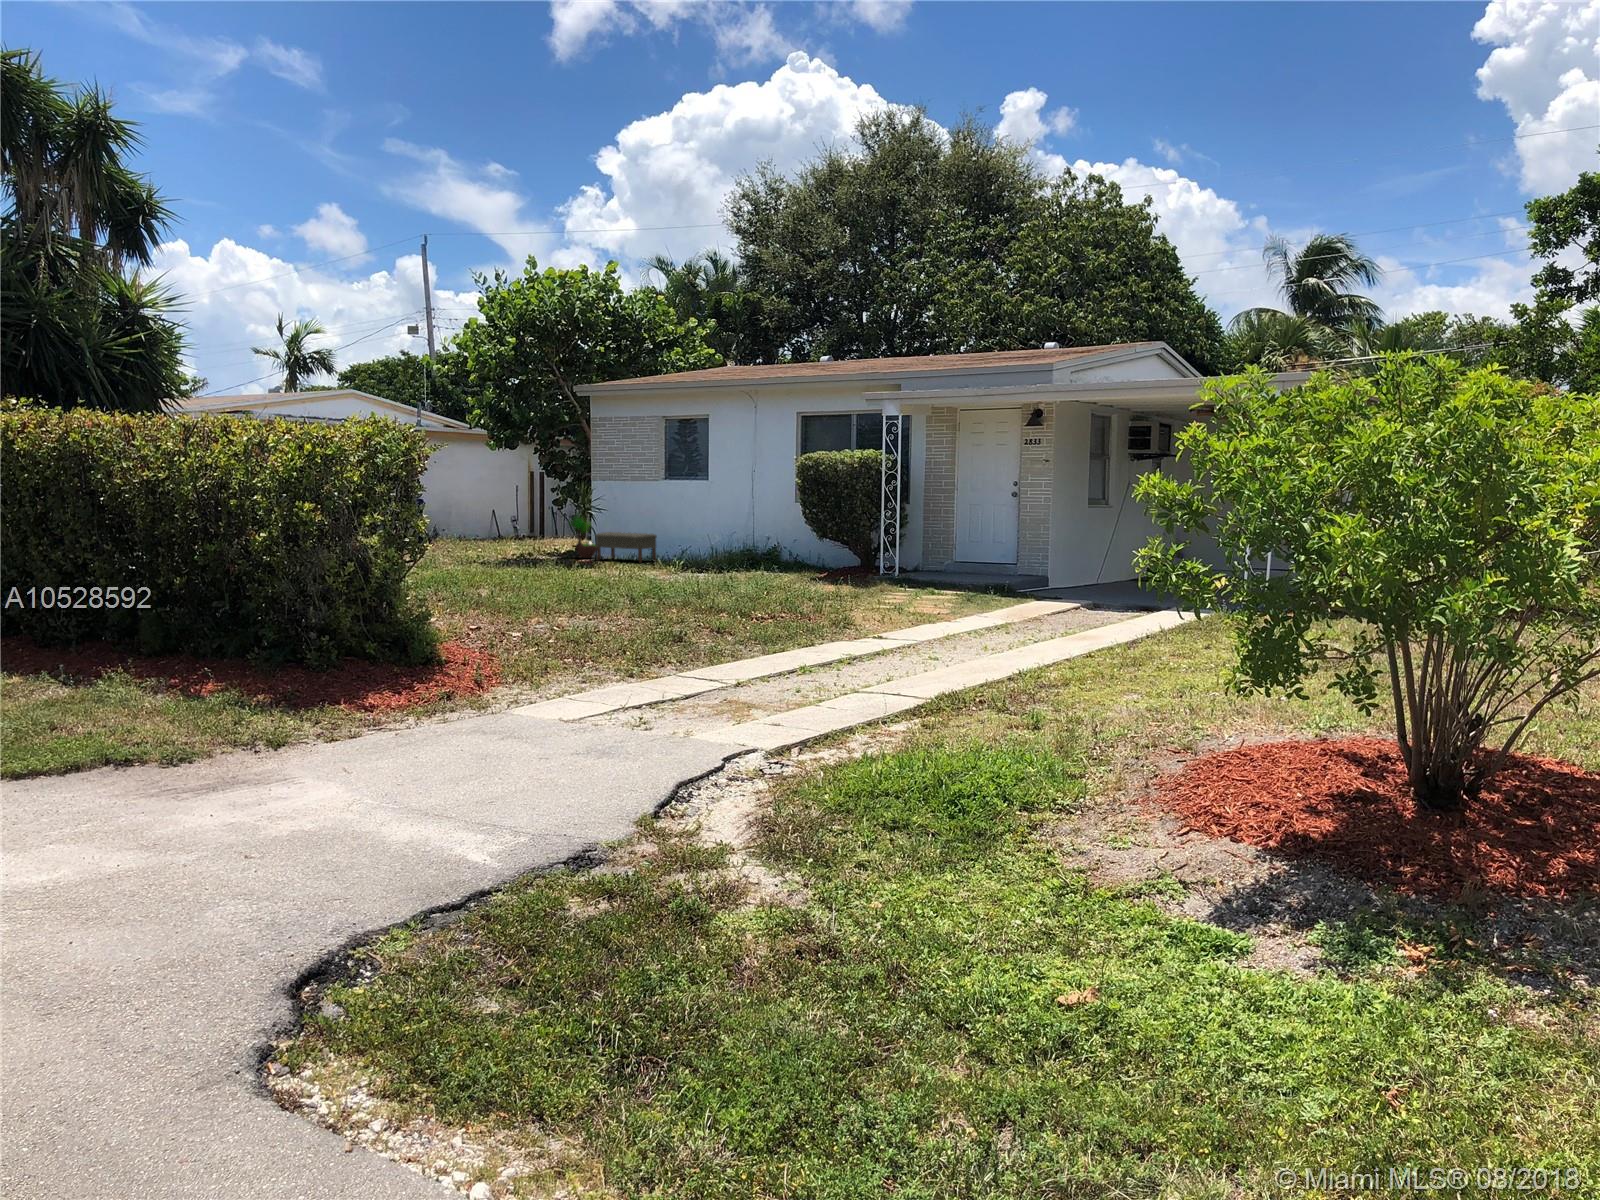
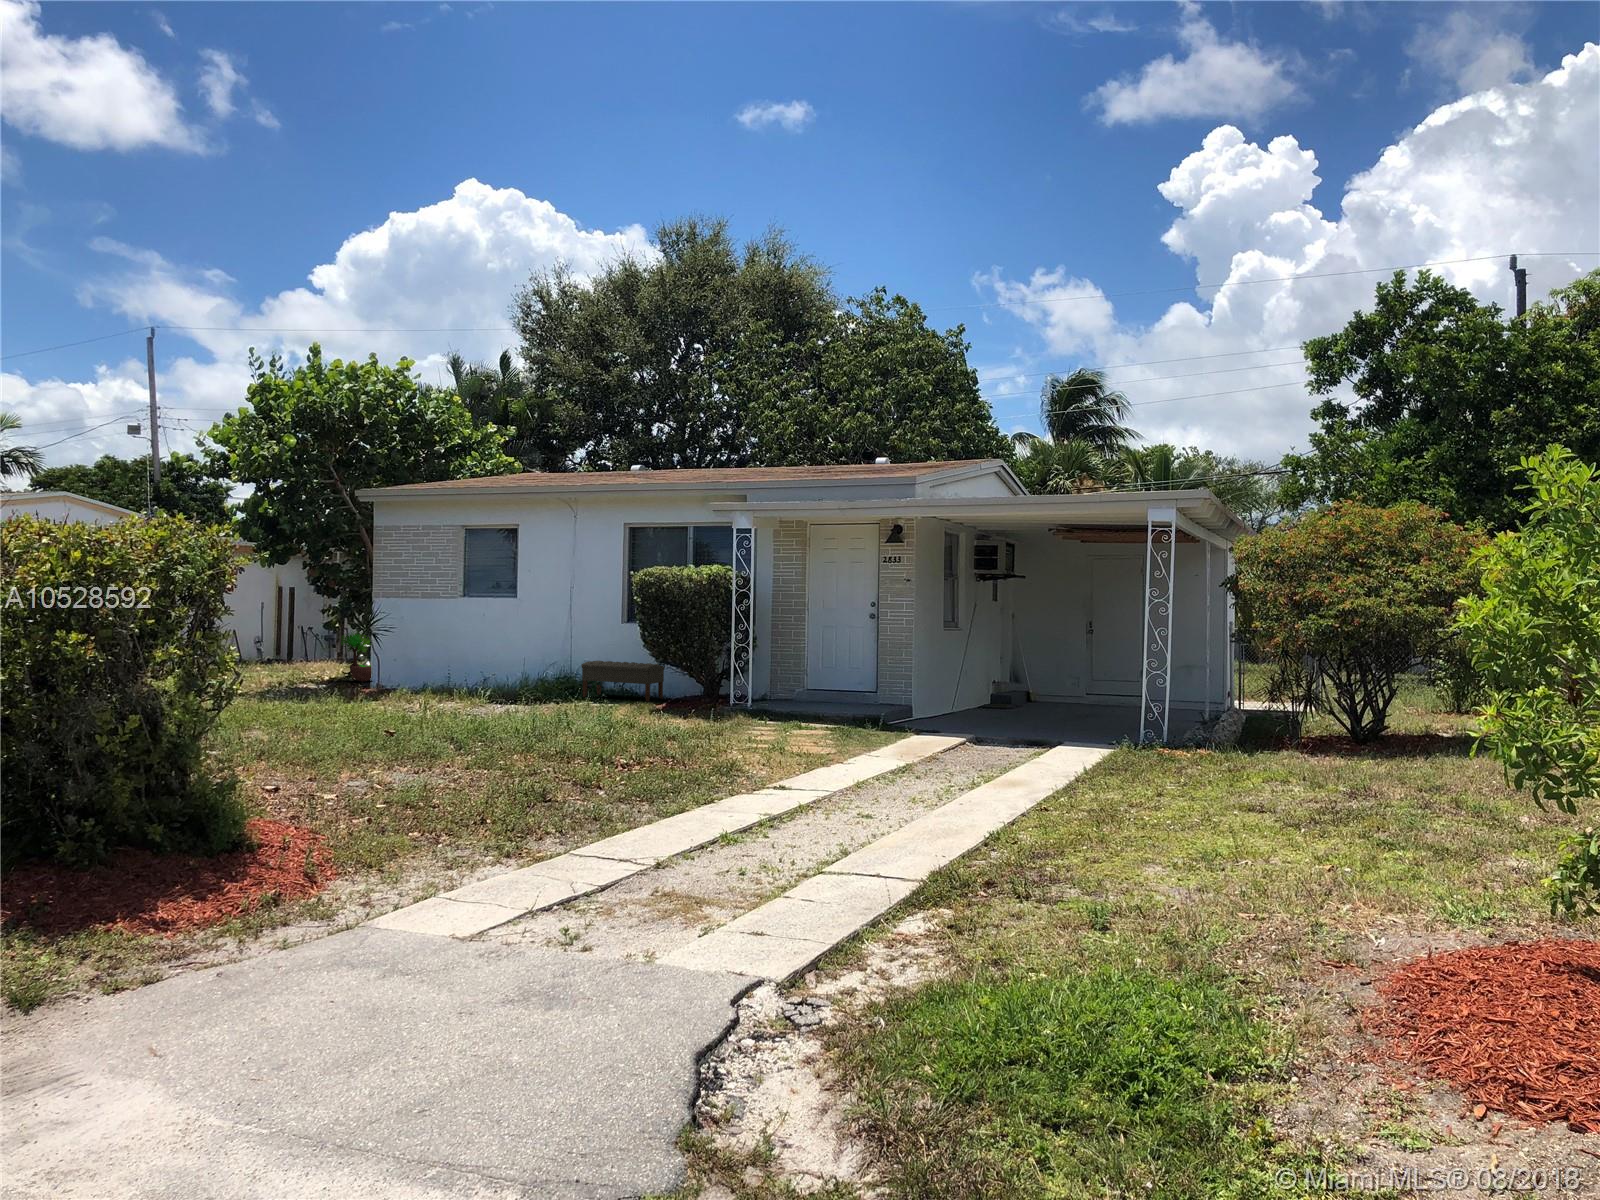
bench: present [595,532,657,563] -> present [581,661,665,702]

